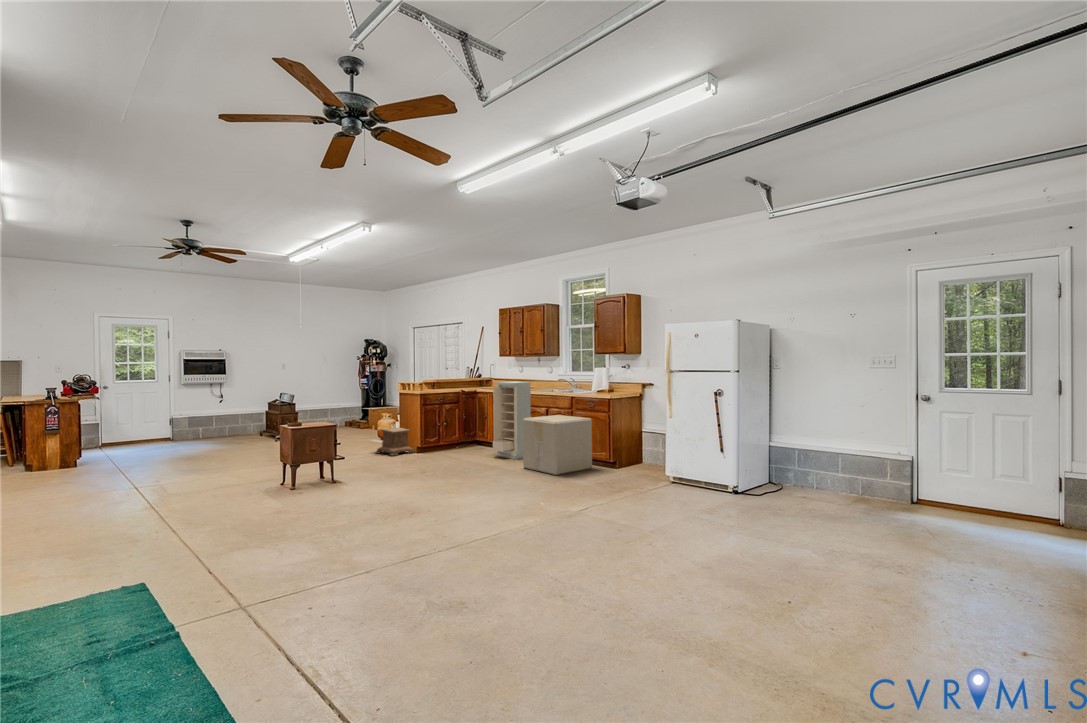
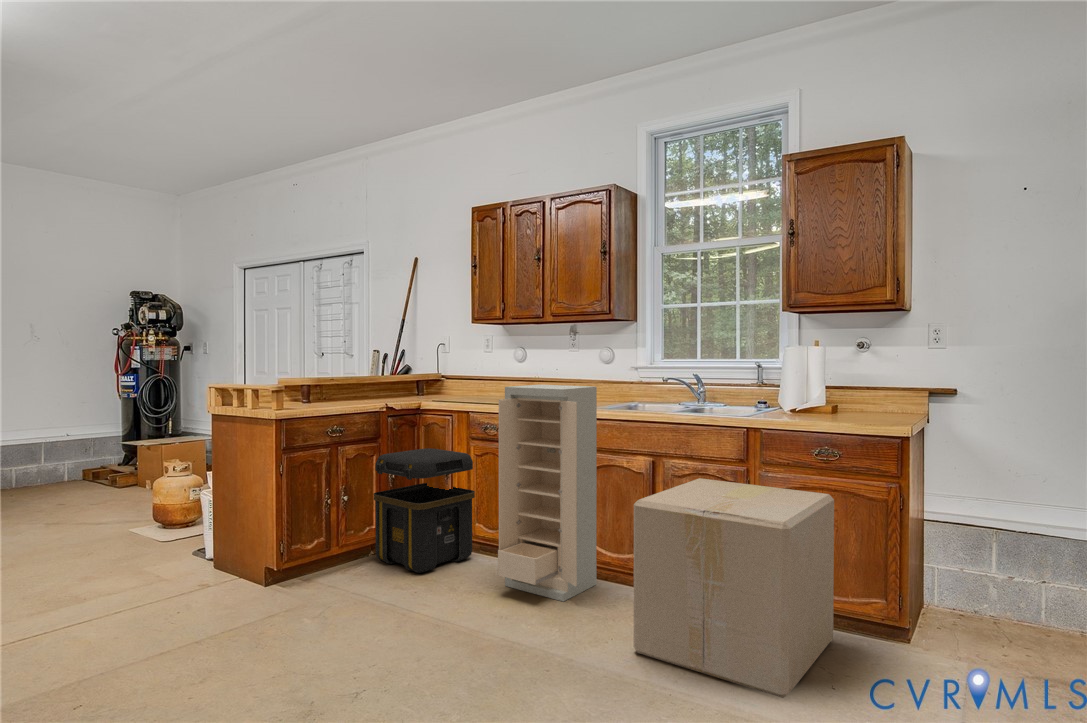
toolbox: none [455,407,493,452] -> present [374,448,475,573]
stool: present [376,428,415,456] -> none [141,513,265,607]

